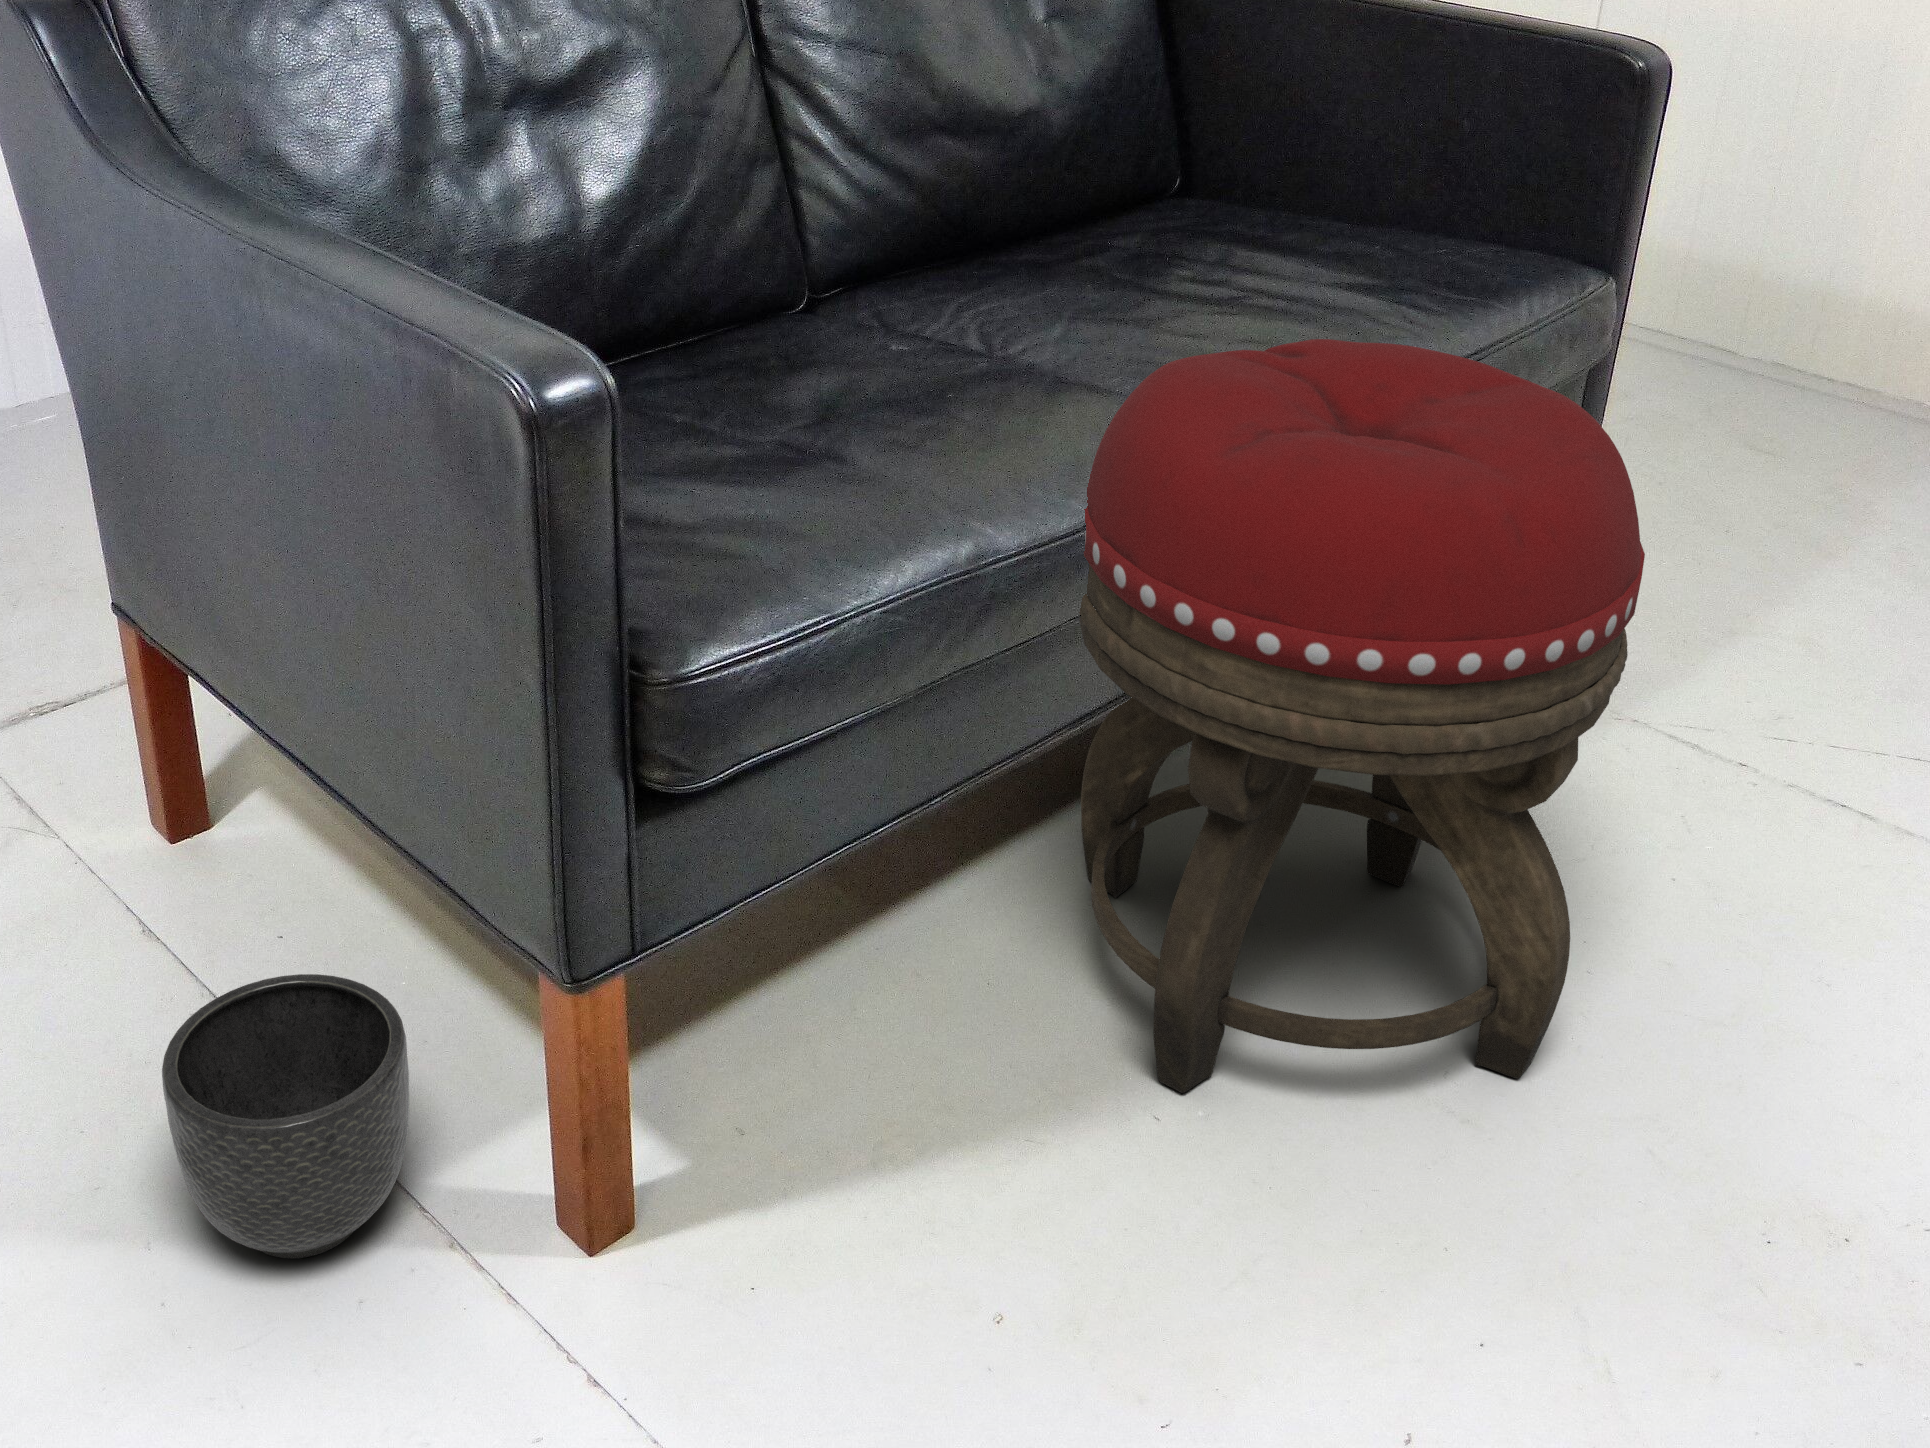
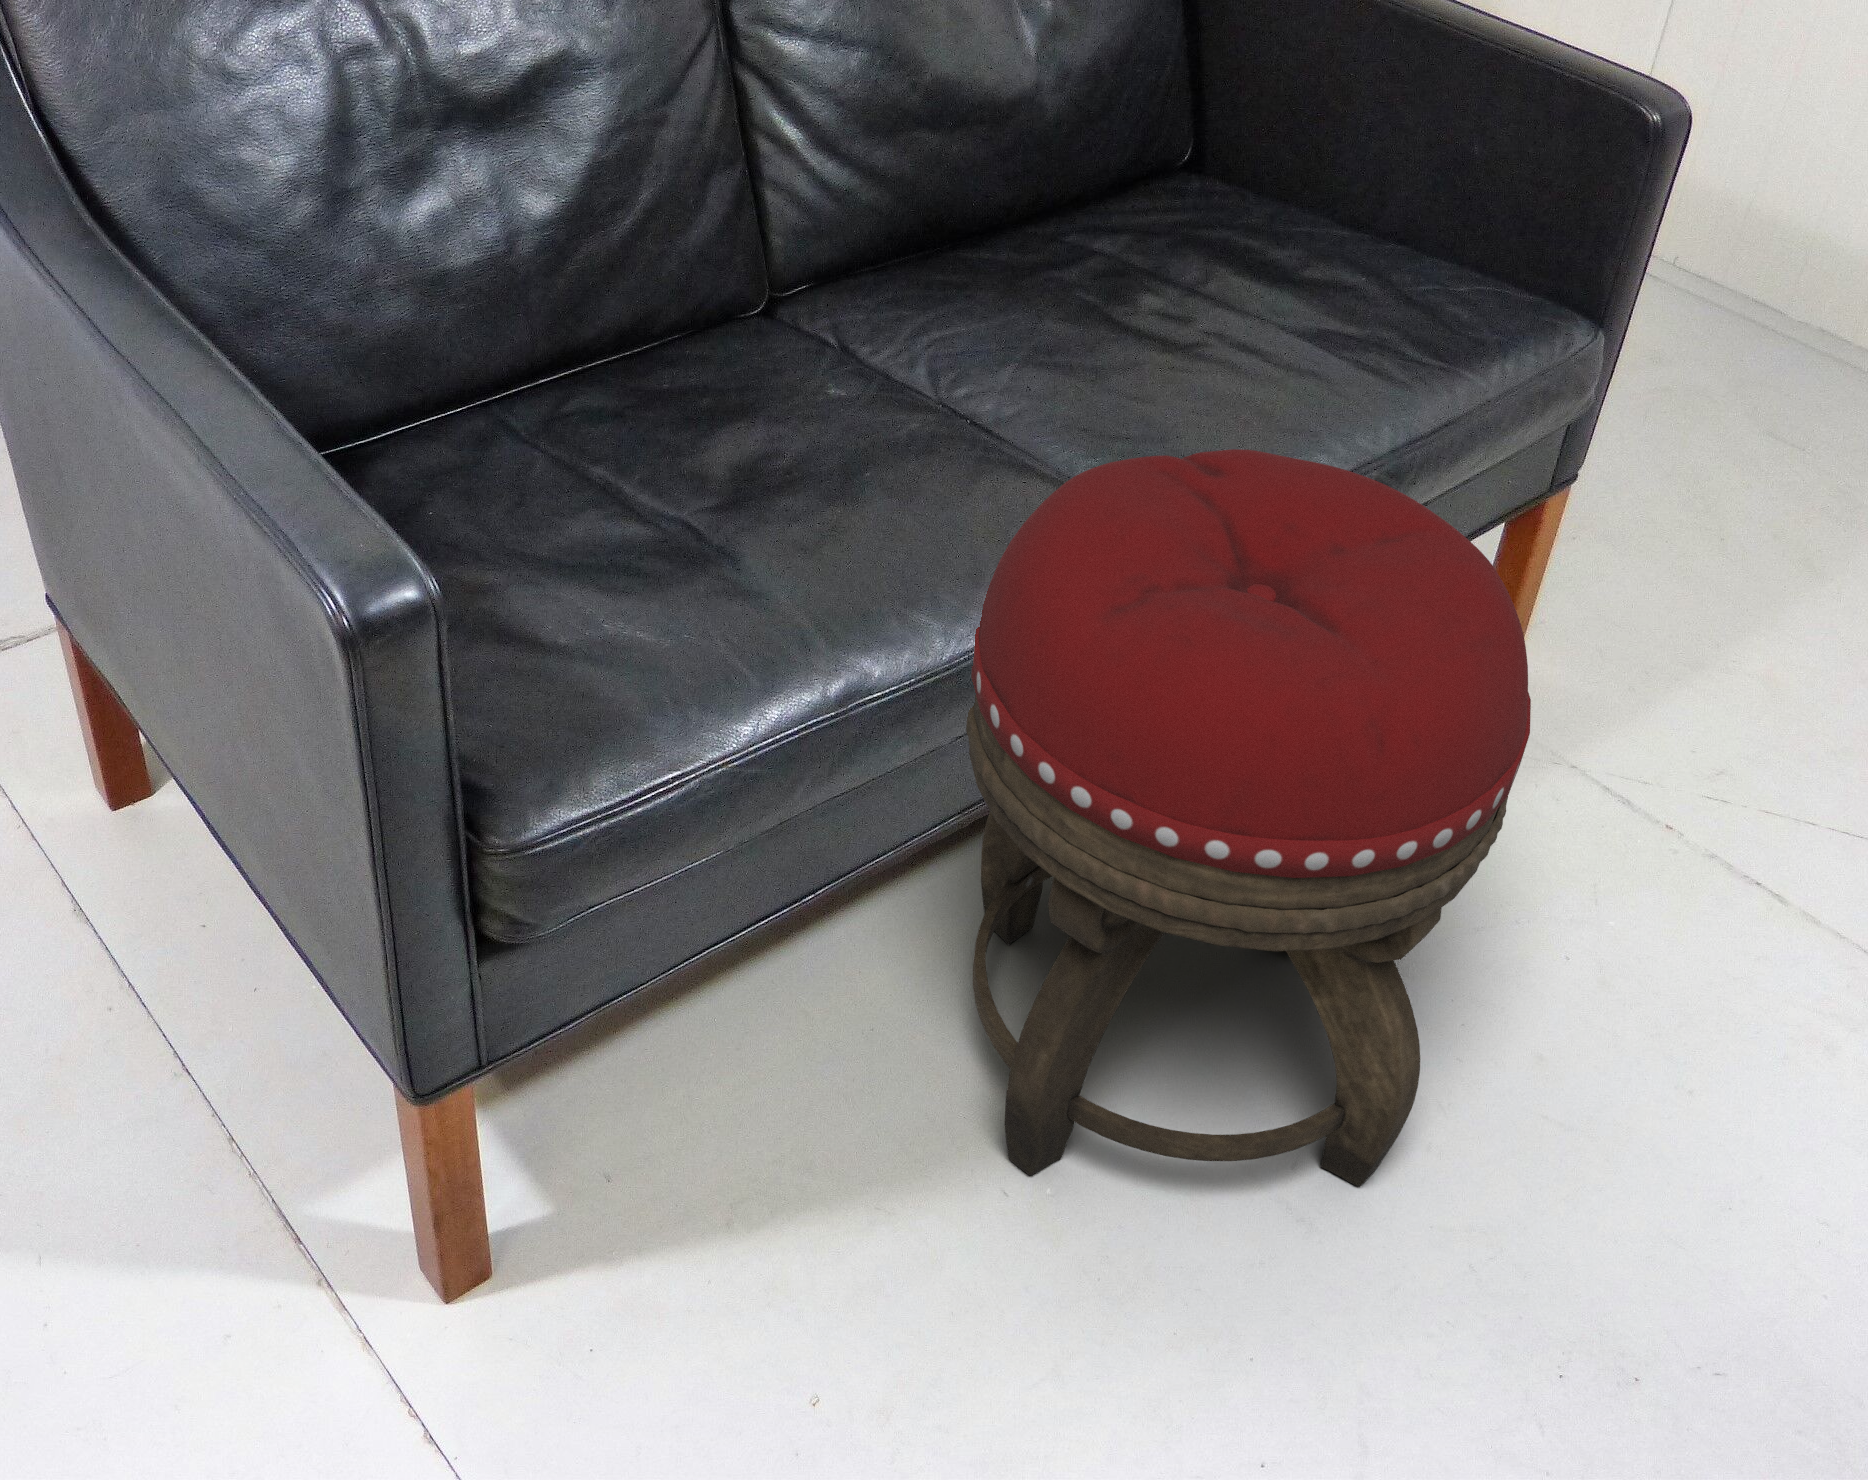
planter: present [162,974,409,1258] -> none [46,1024,279,1286]

